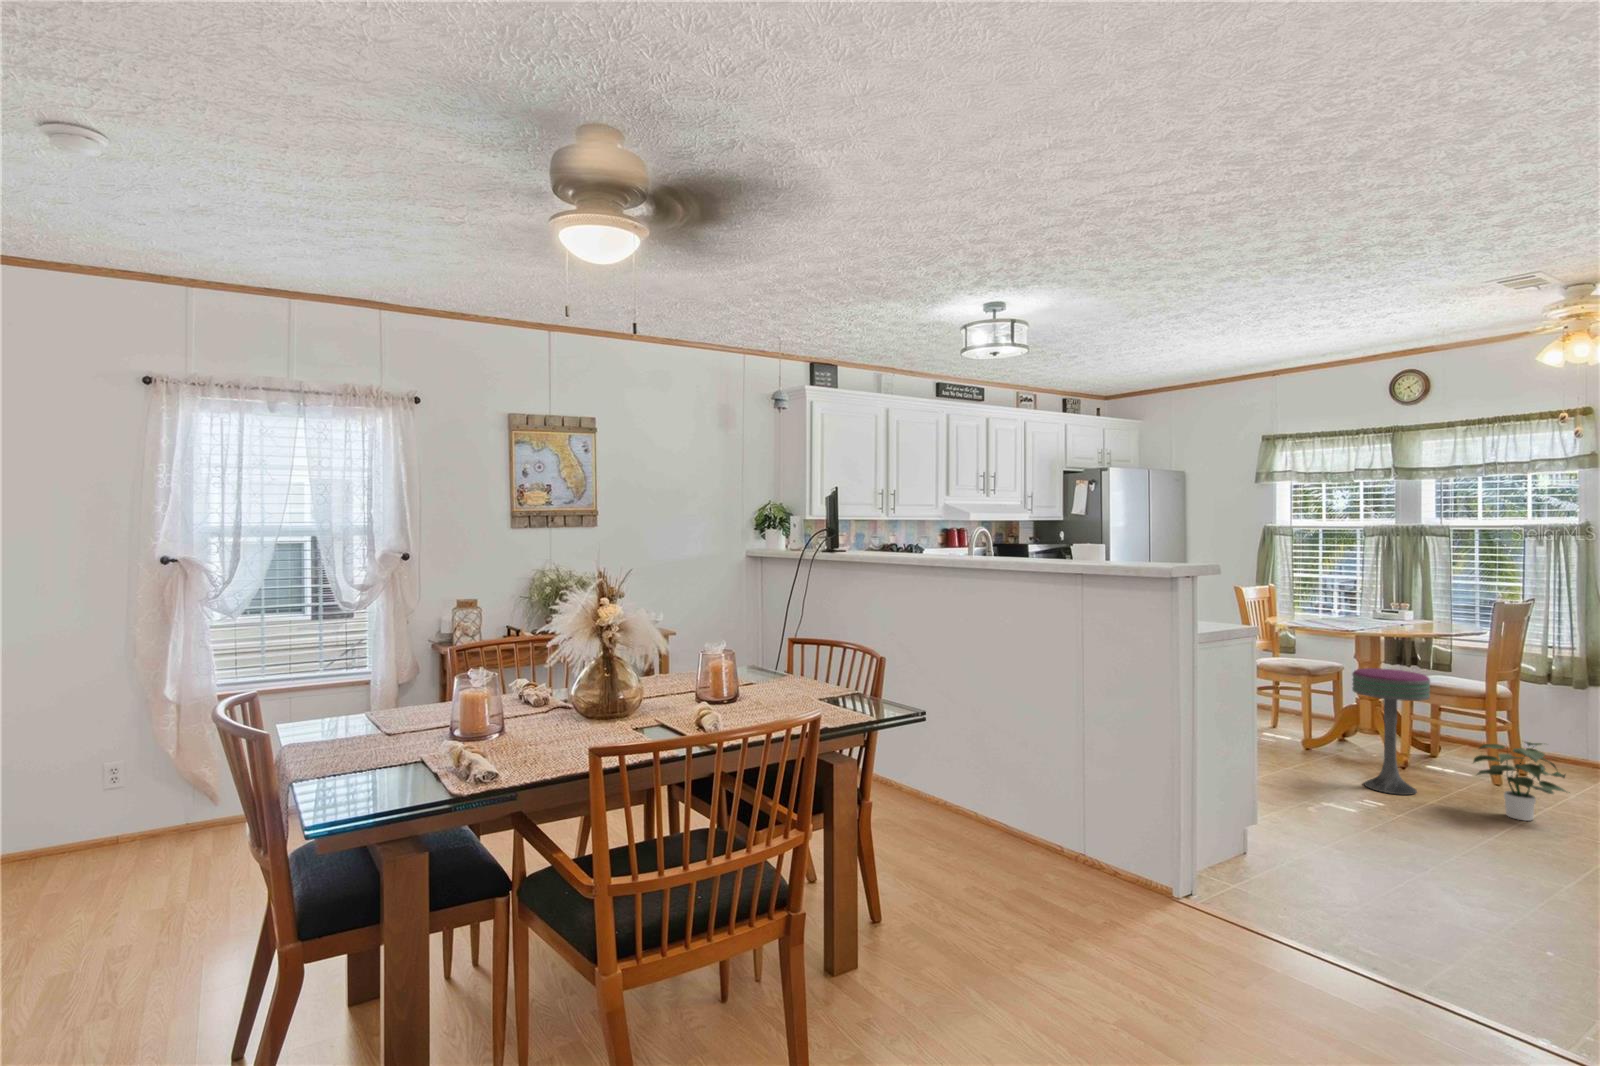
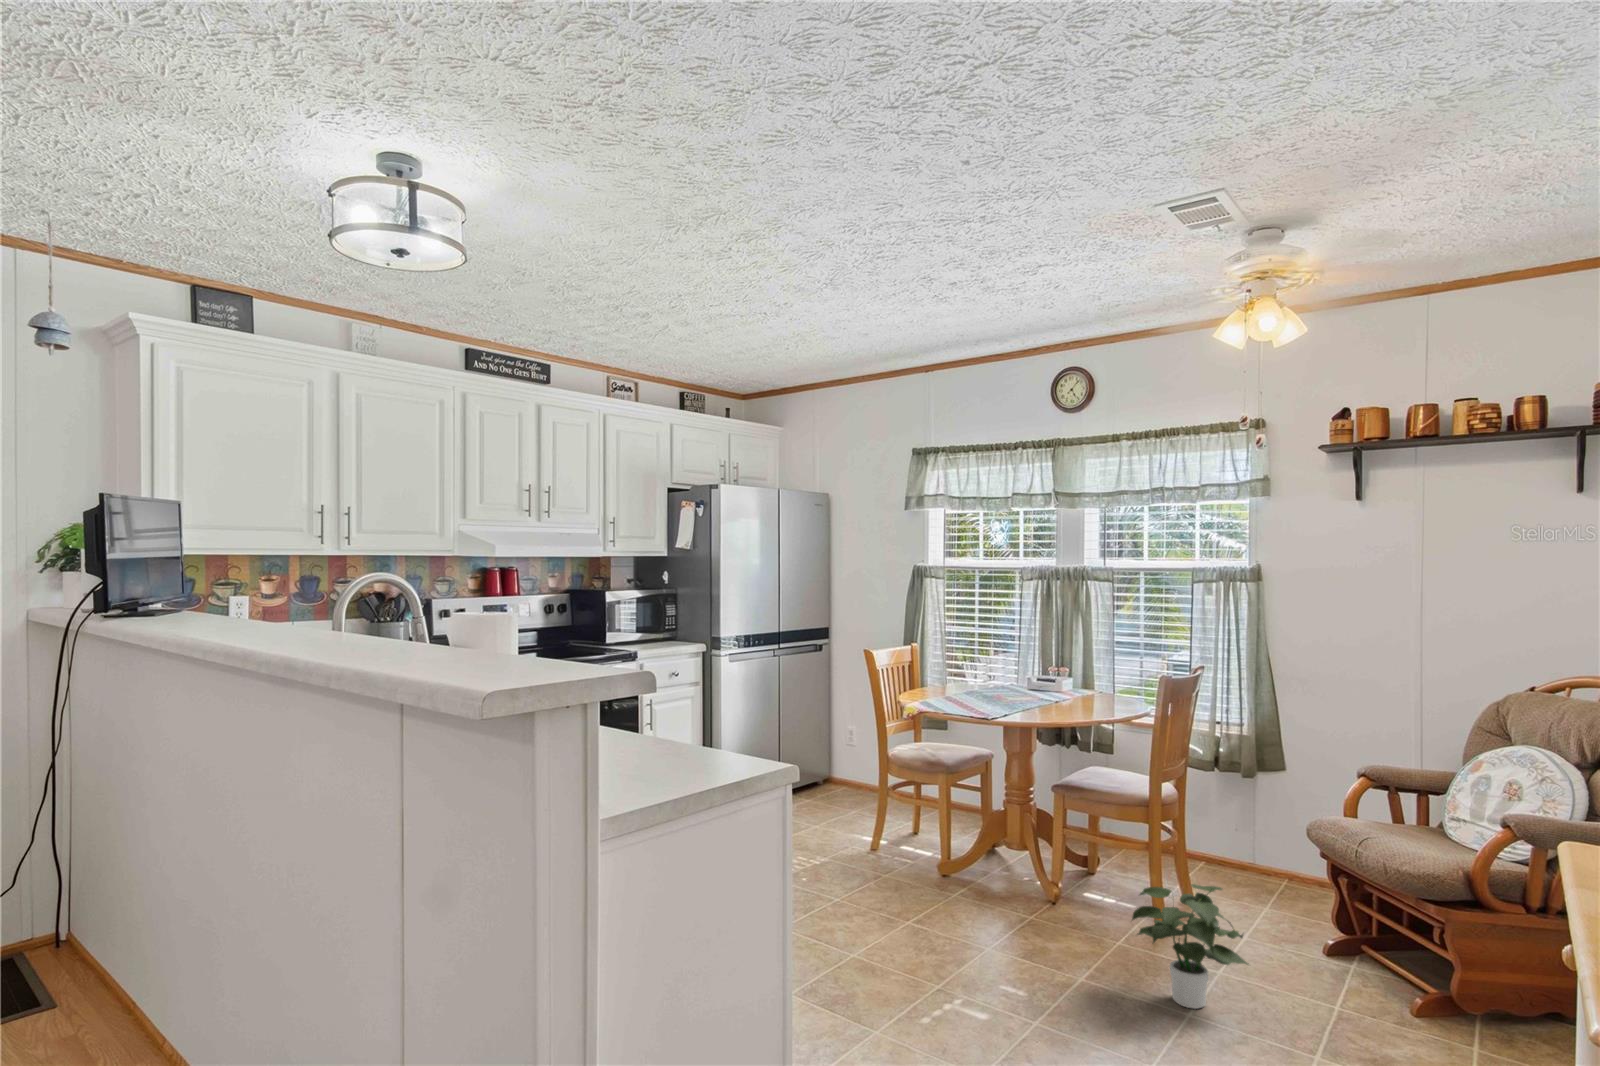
bar stool: present [1352,668,1430,795] -> none [985,773,1081,968]

